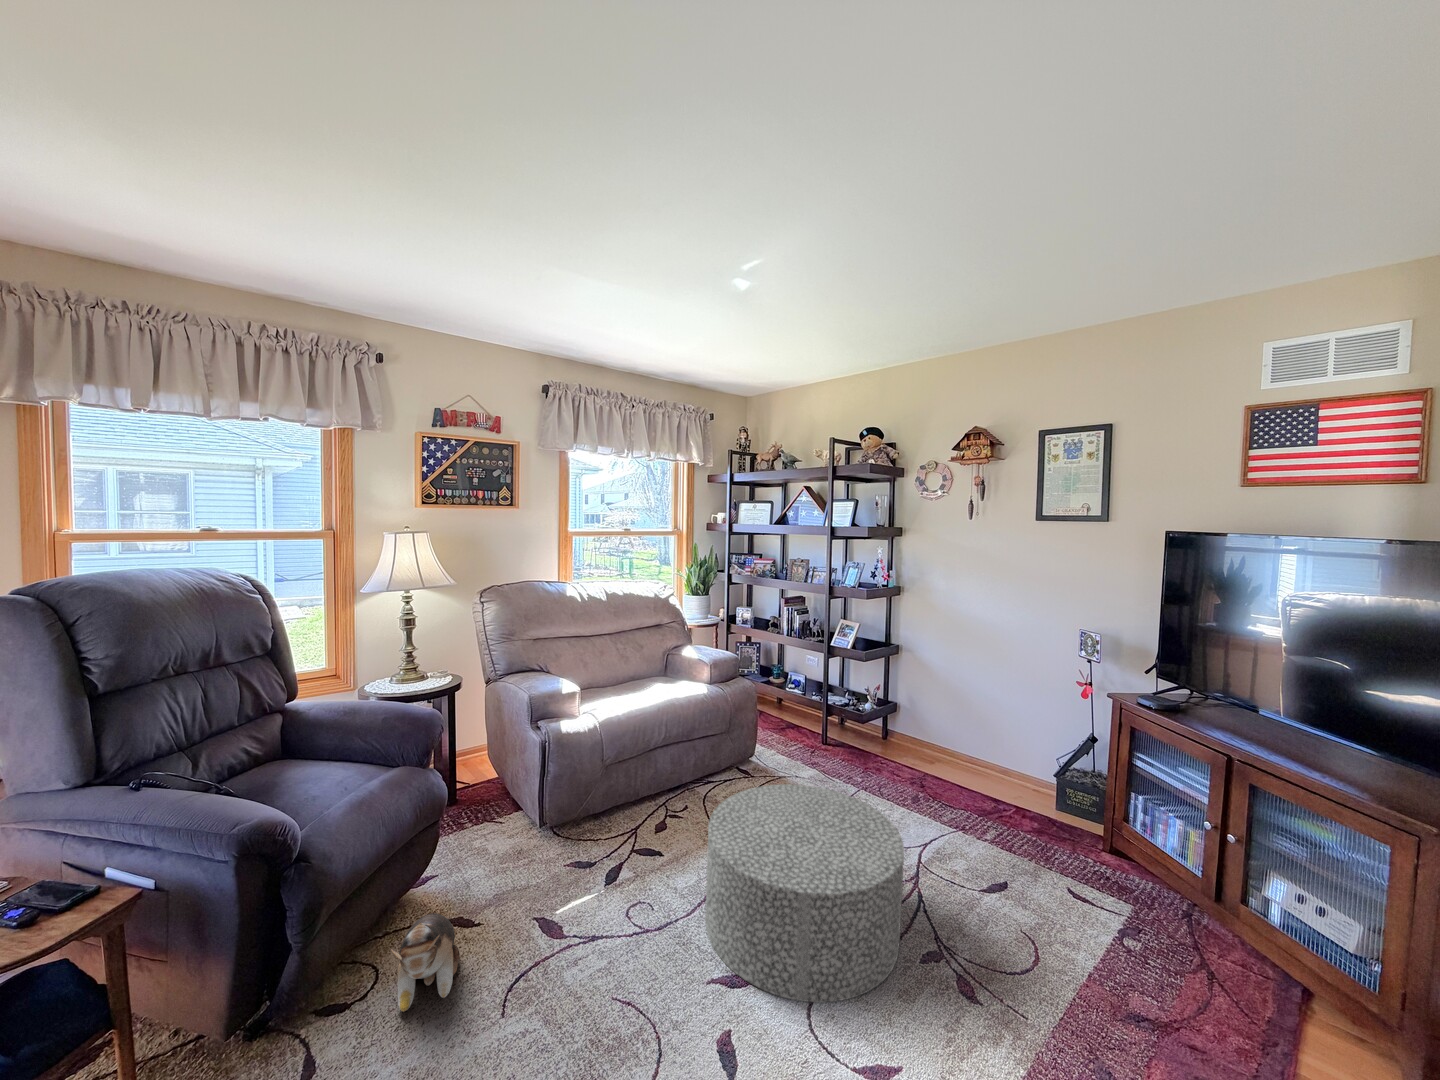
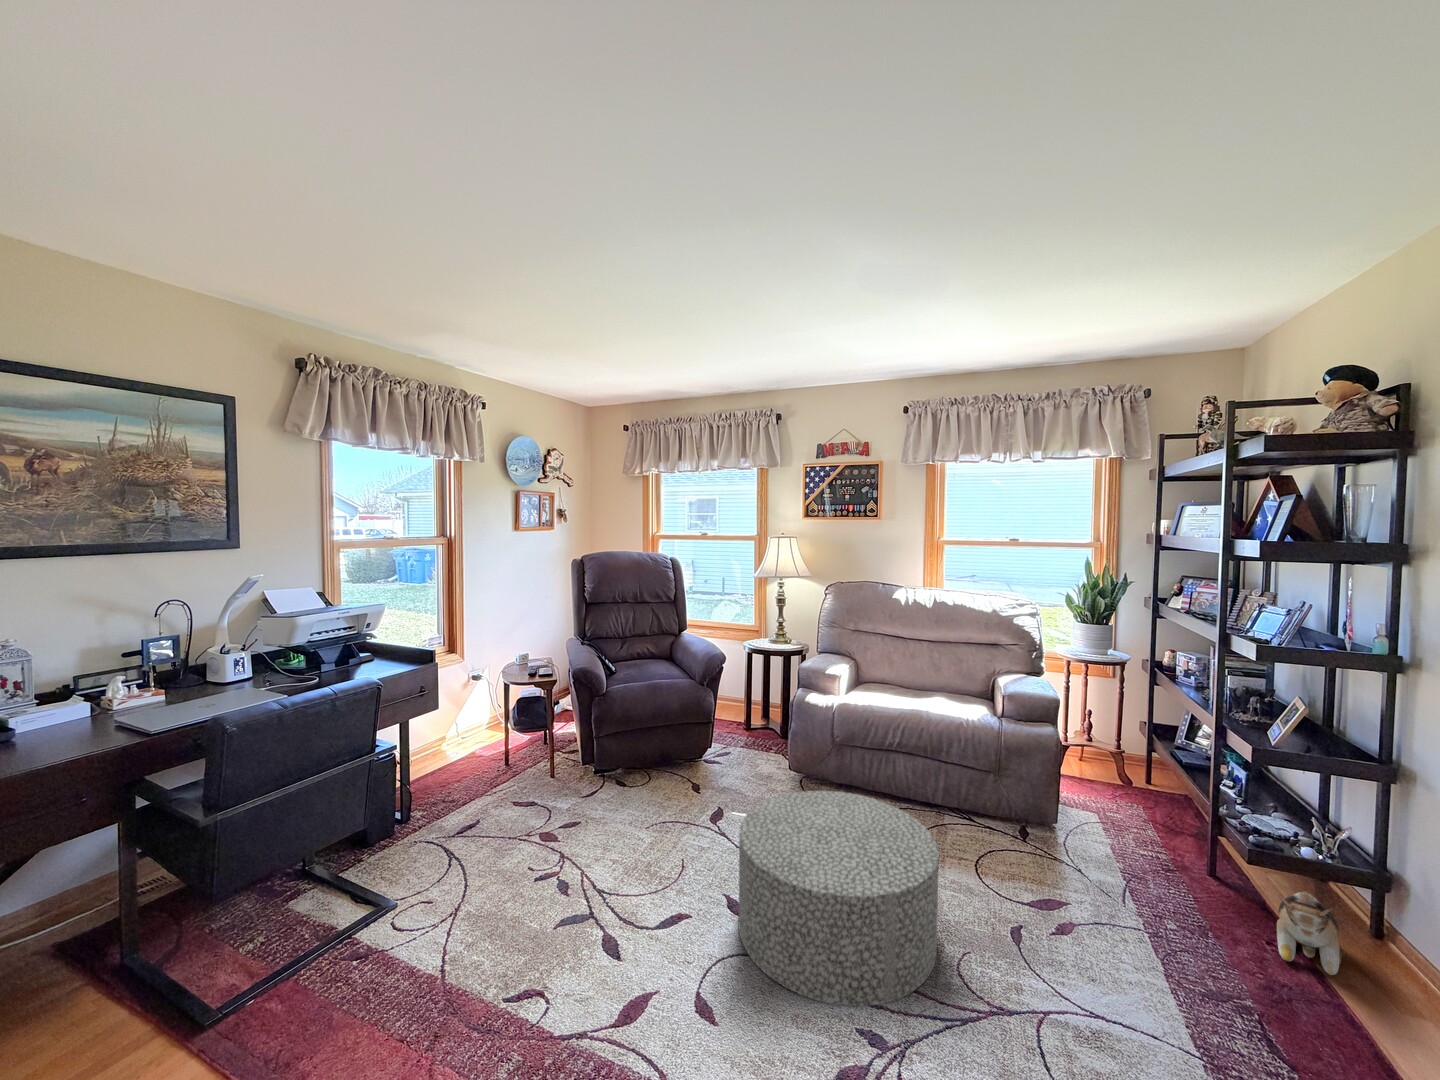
plush toy: present [391,913,460,1012] -> present [1277,891,1343,975]

